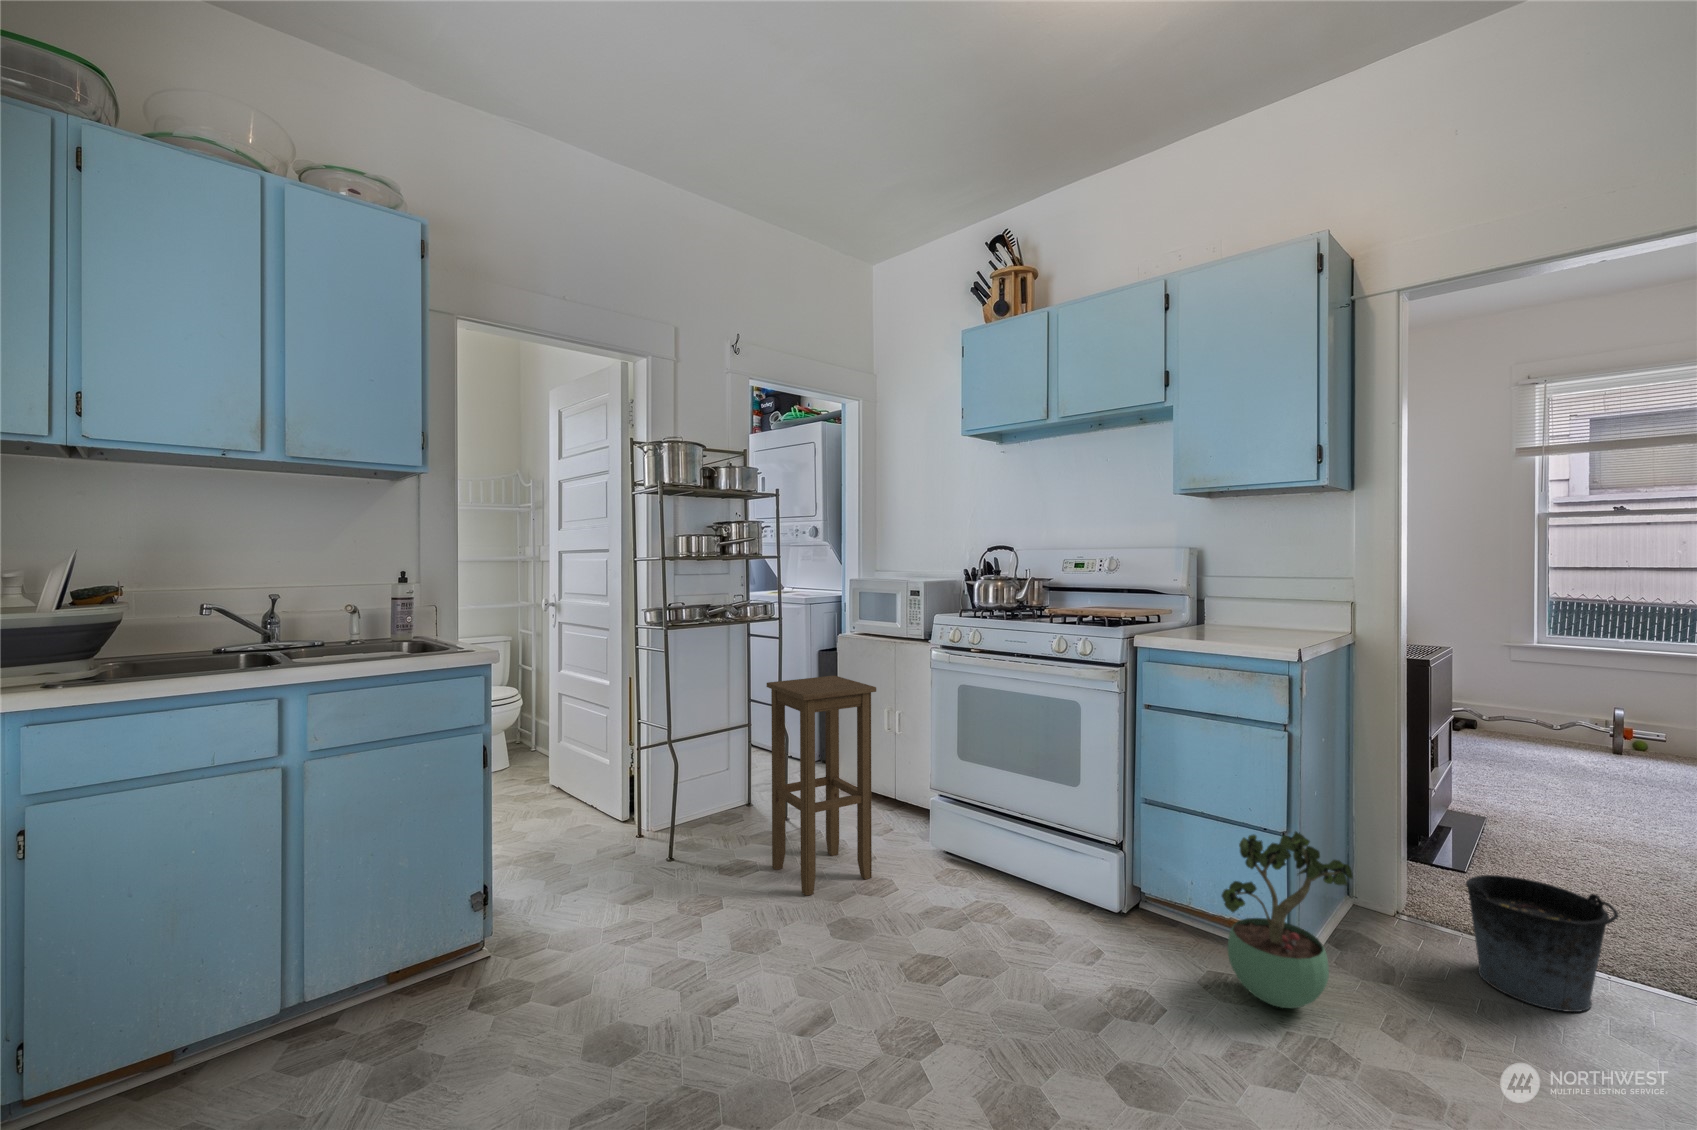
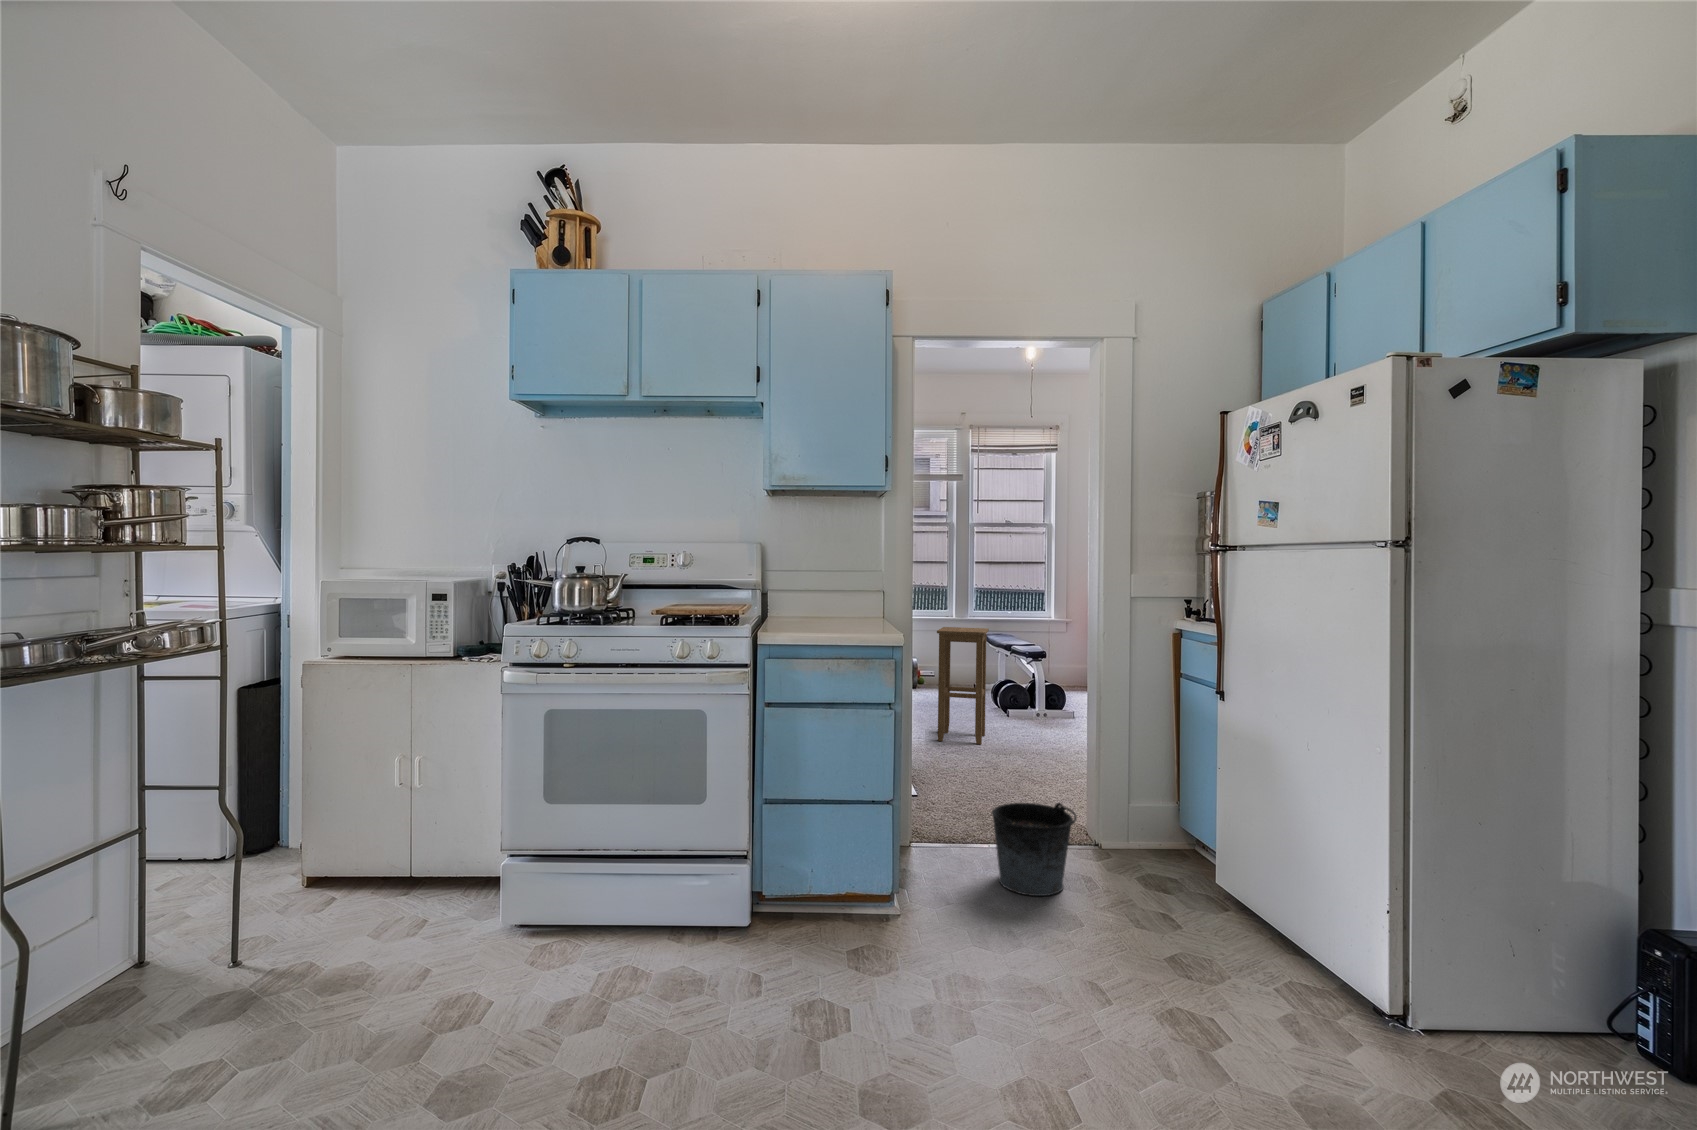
stool: present [767,676,876,896] -> present [937,627,989,744]
potted plant: present [1222,832,1353,1008] -> none [867,800,962,964]

